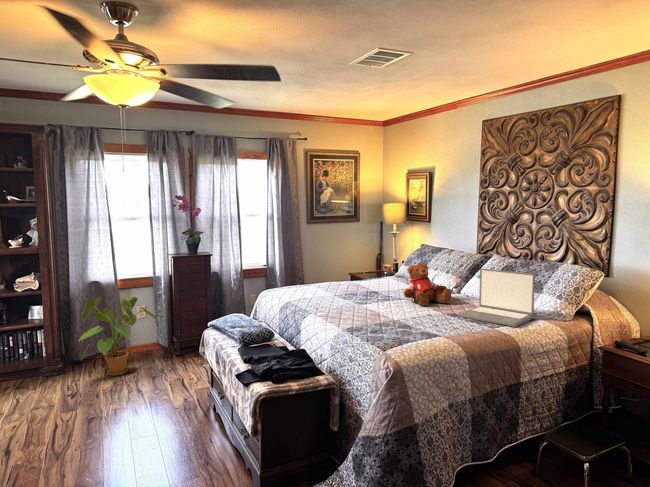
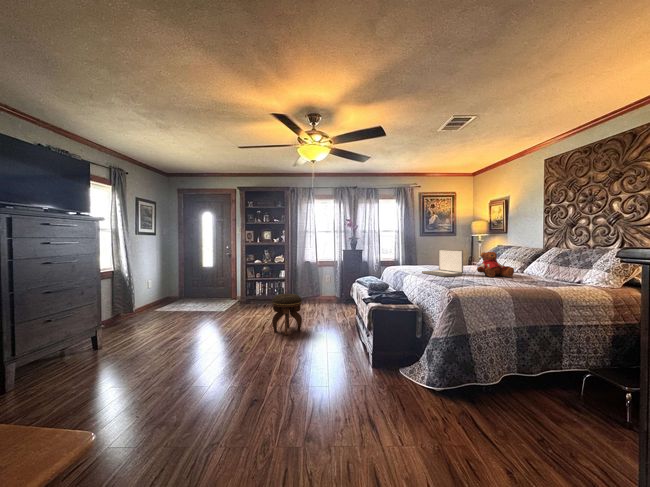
laptop: present [461,268,535,327] -> present [422,249,463,277]
house plant: present [79,296,158,376] -> none [297,269,335,308]
footstool: none [27,369,101,463] -> present [272,294,302,335]

